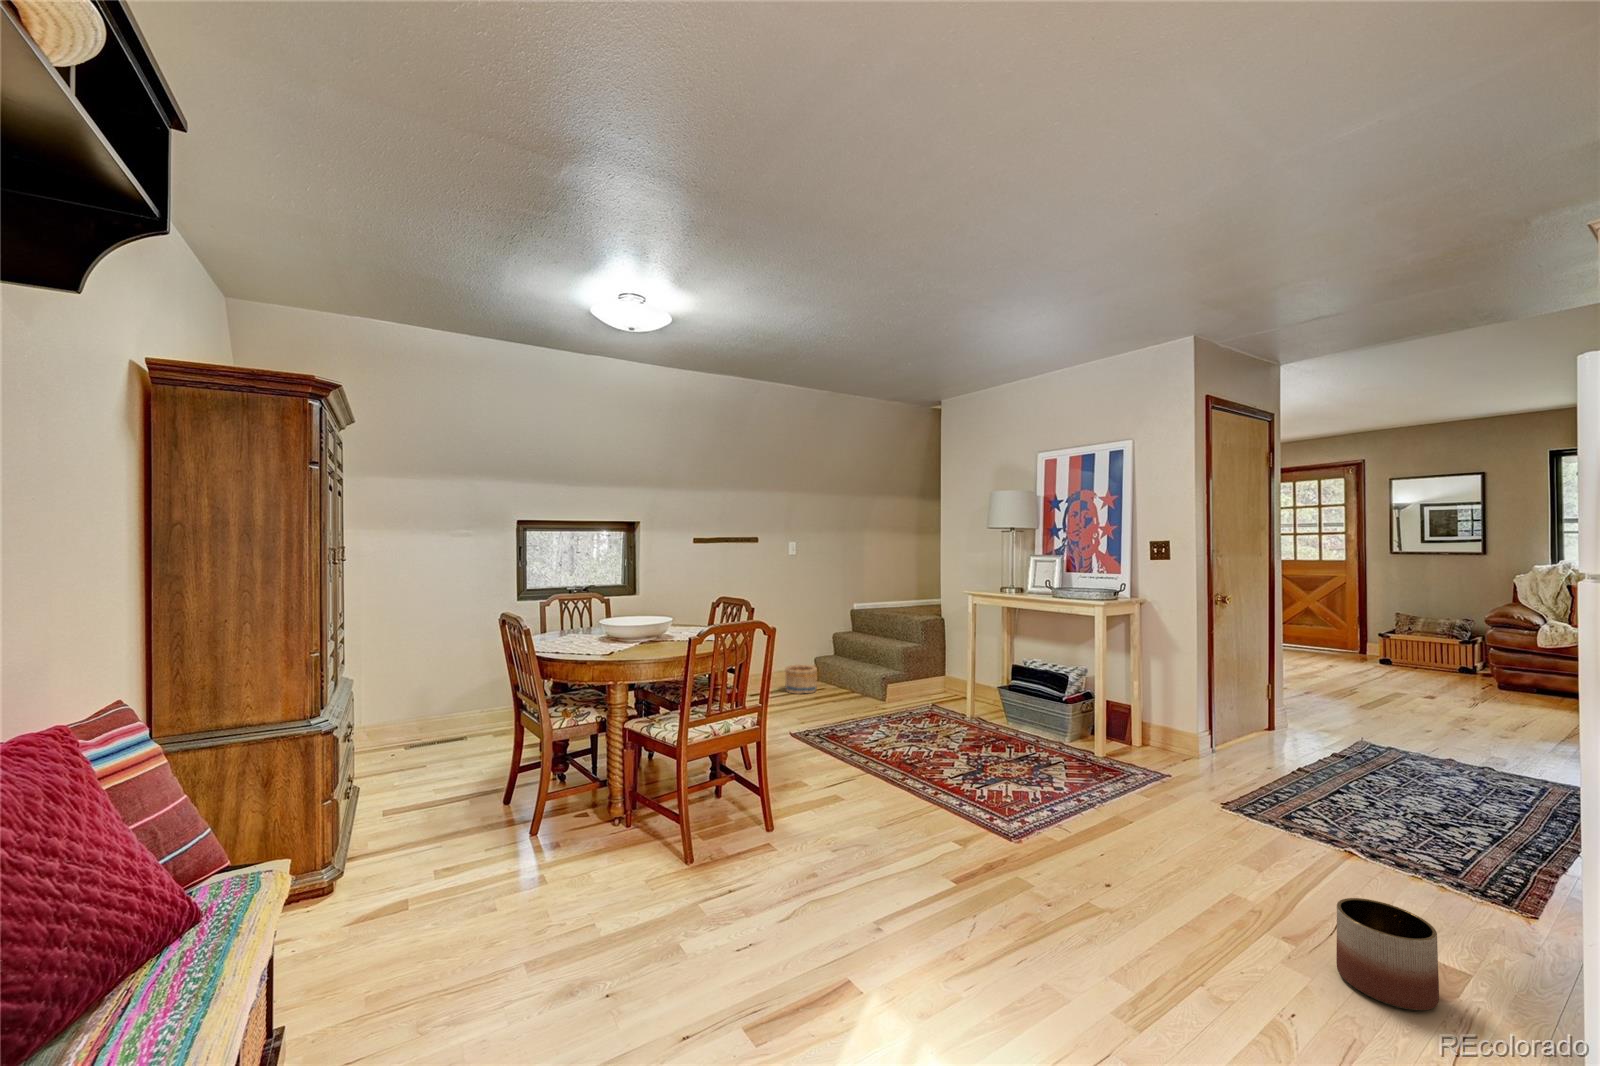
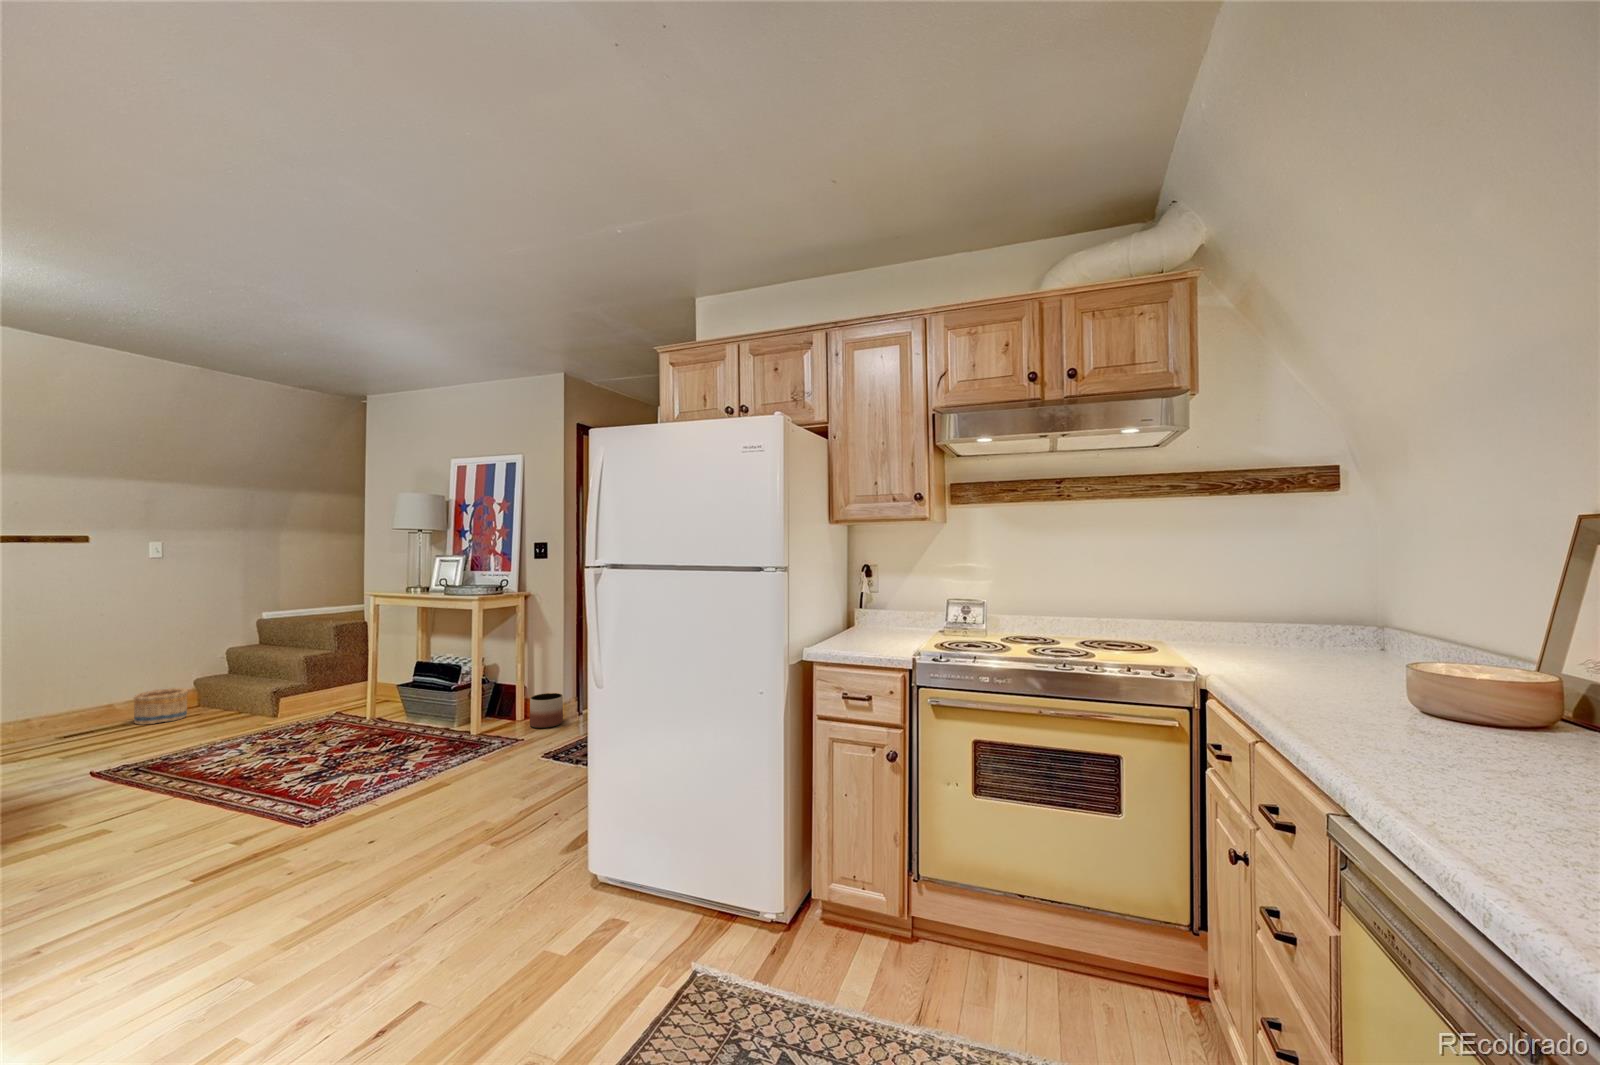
planter: present [1336,898,1439,1010] -> present [530,693,563,728]

